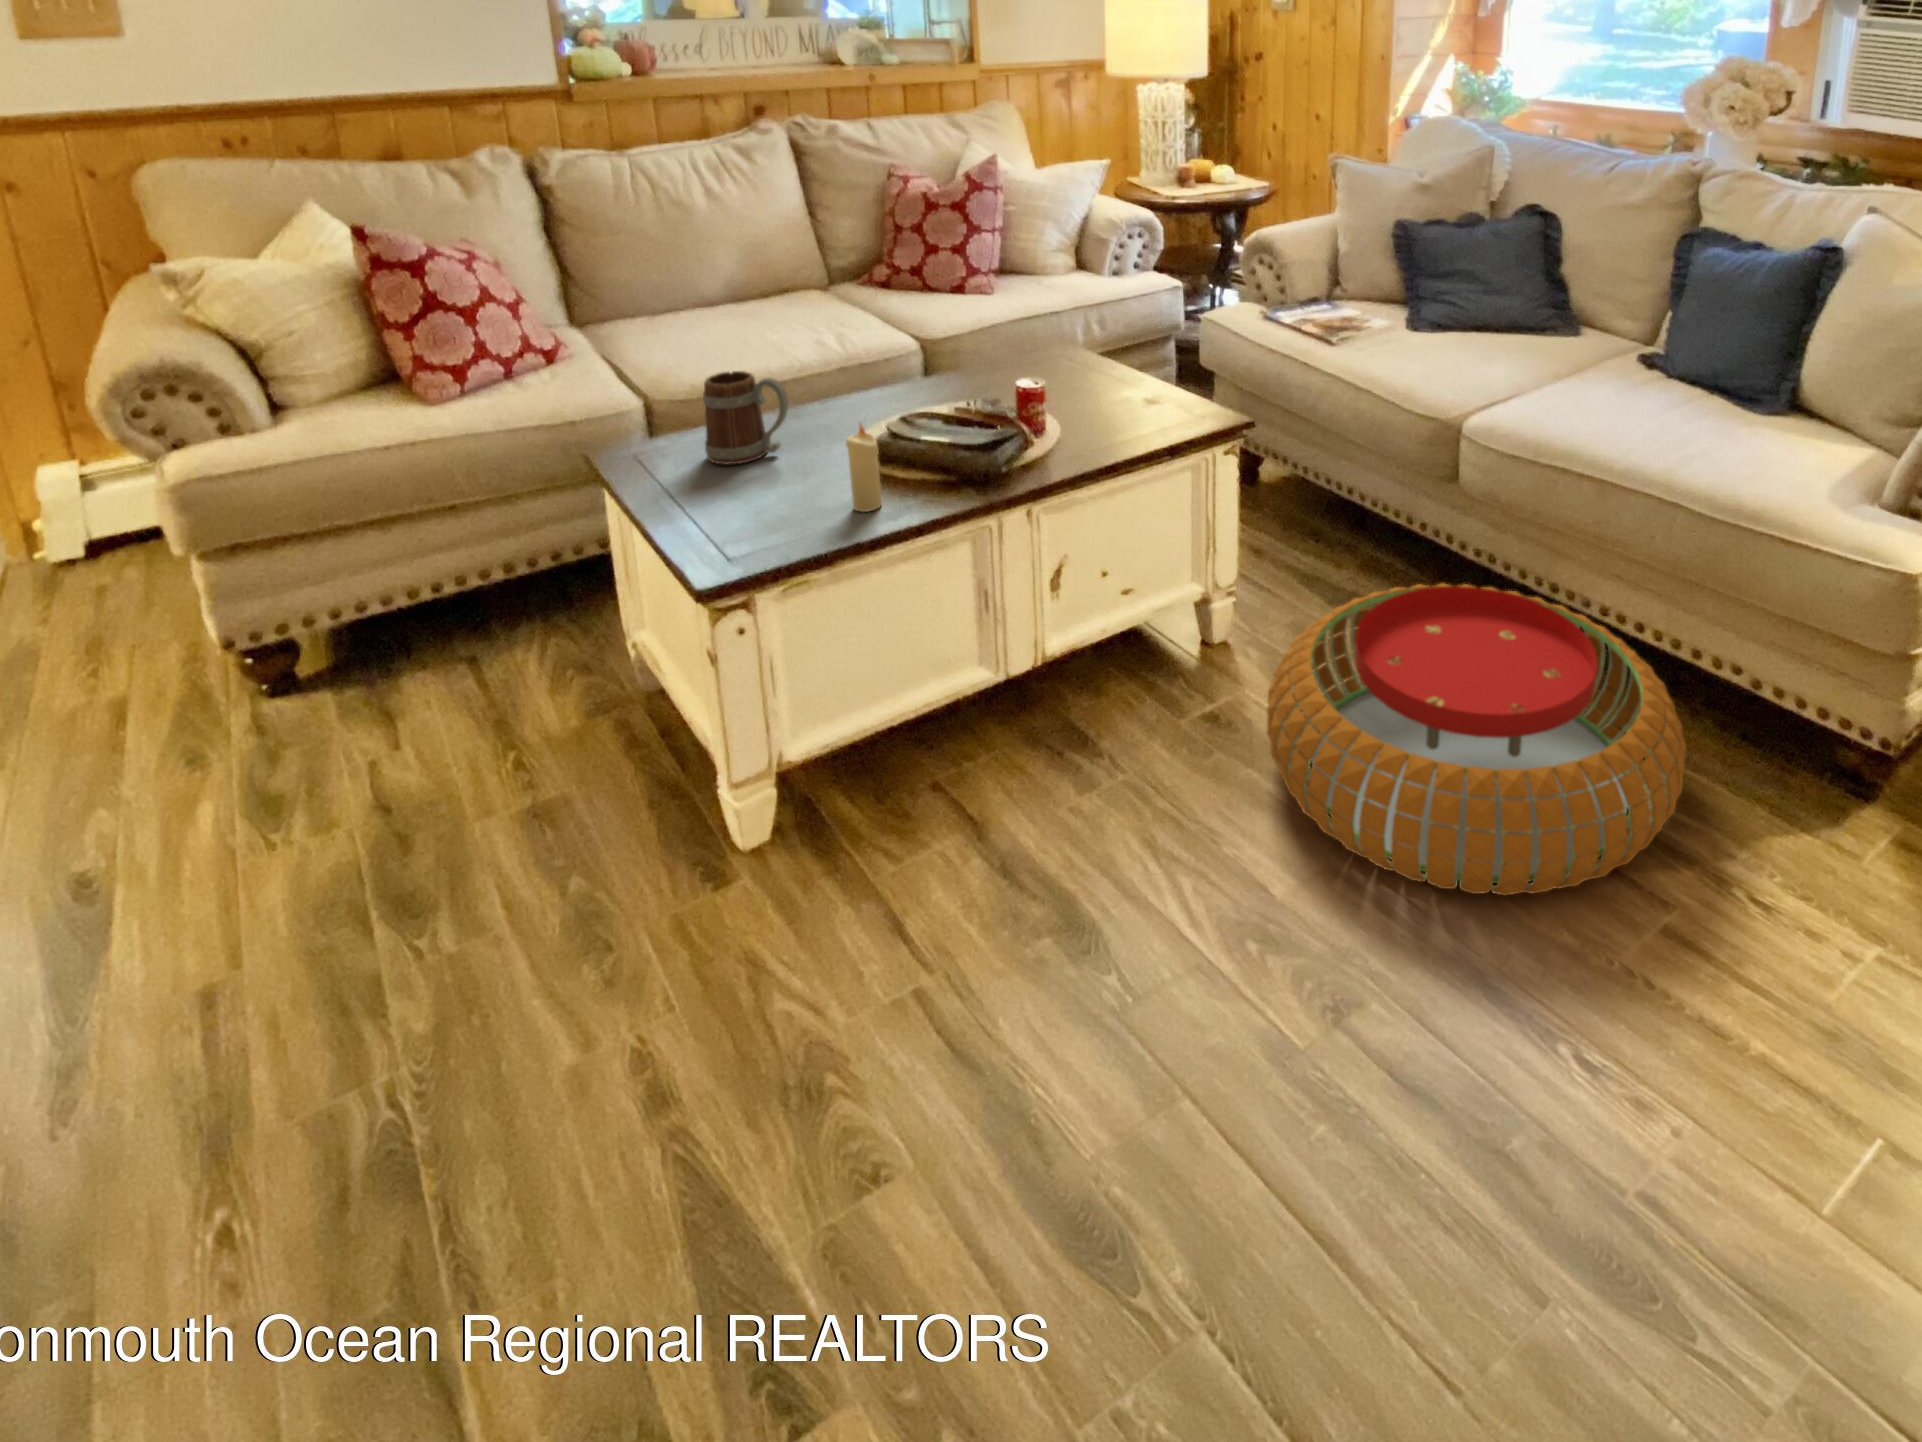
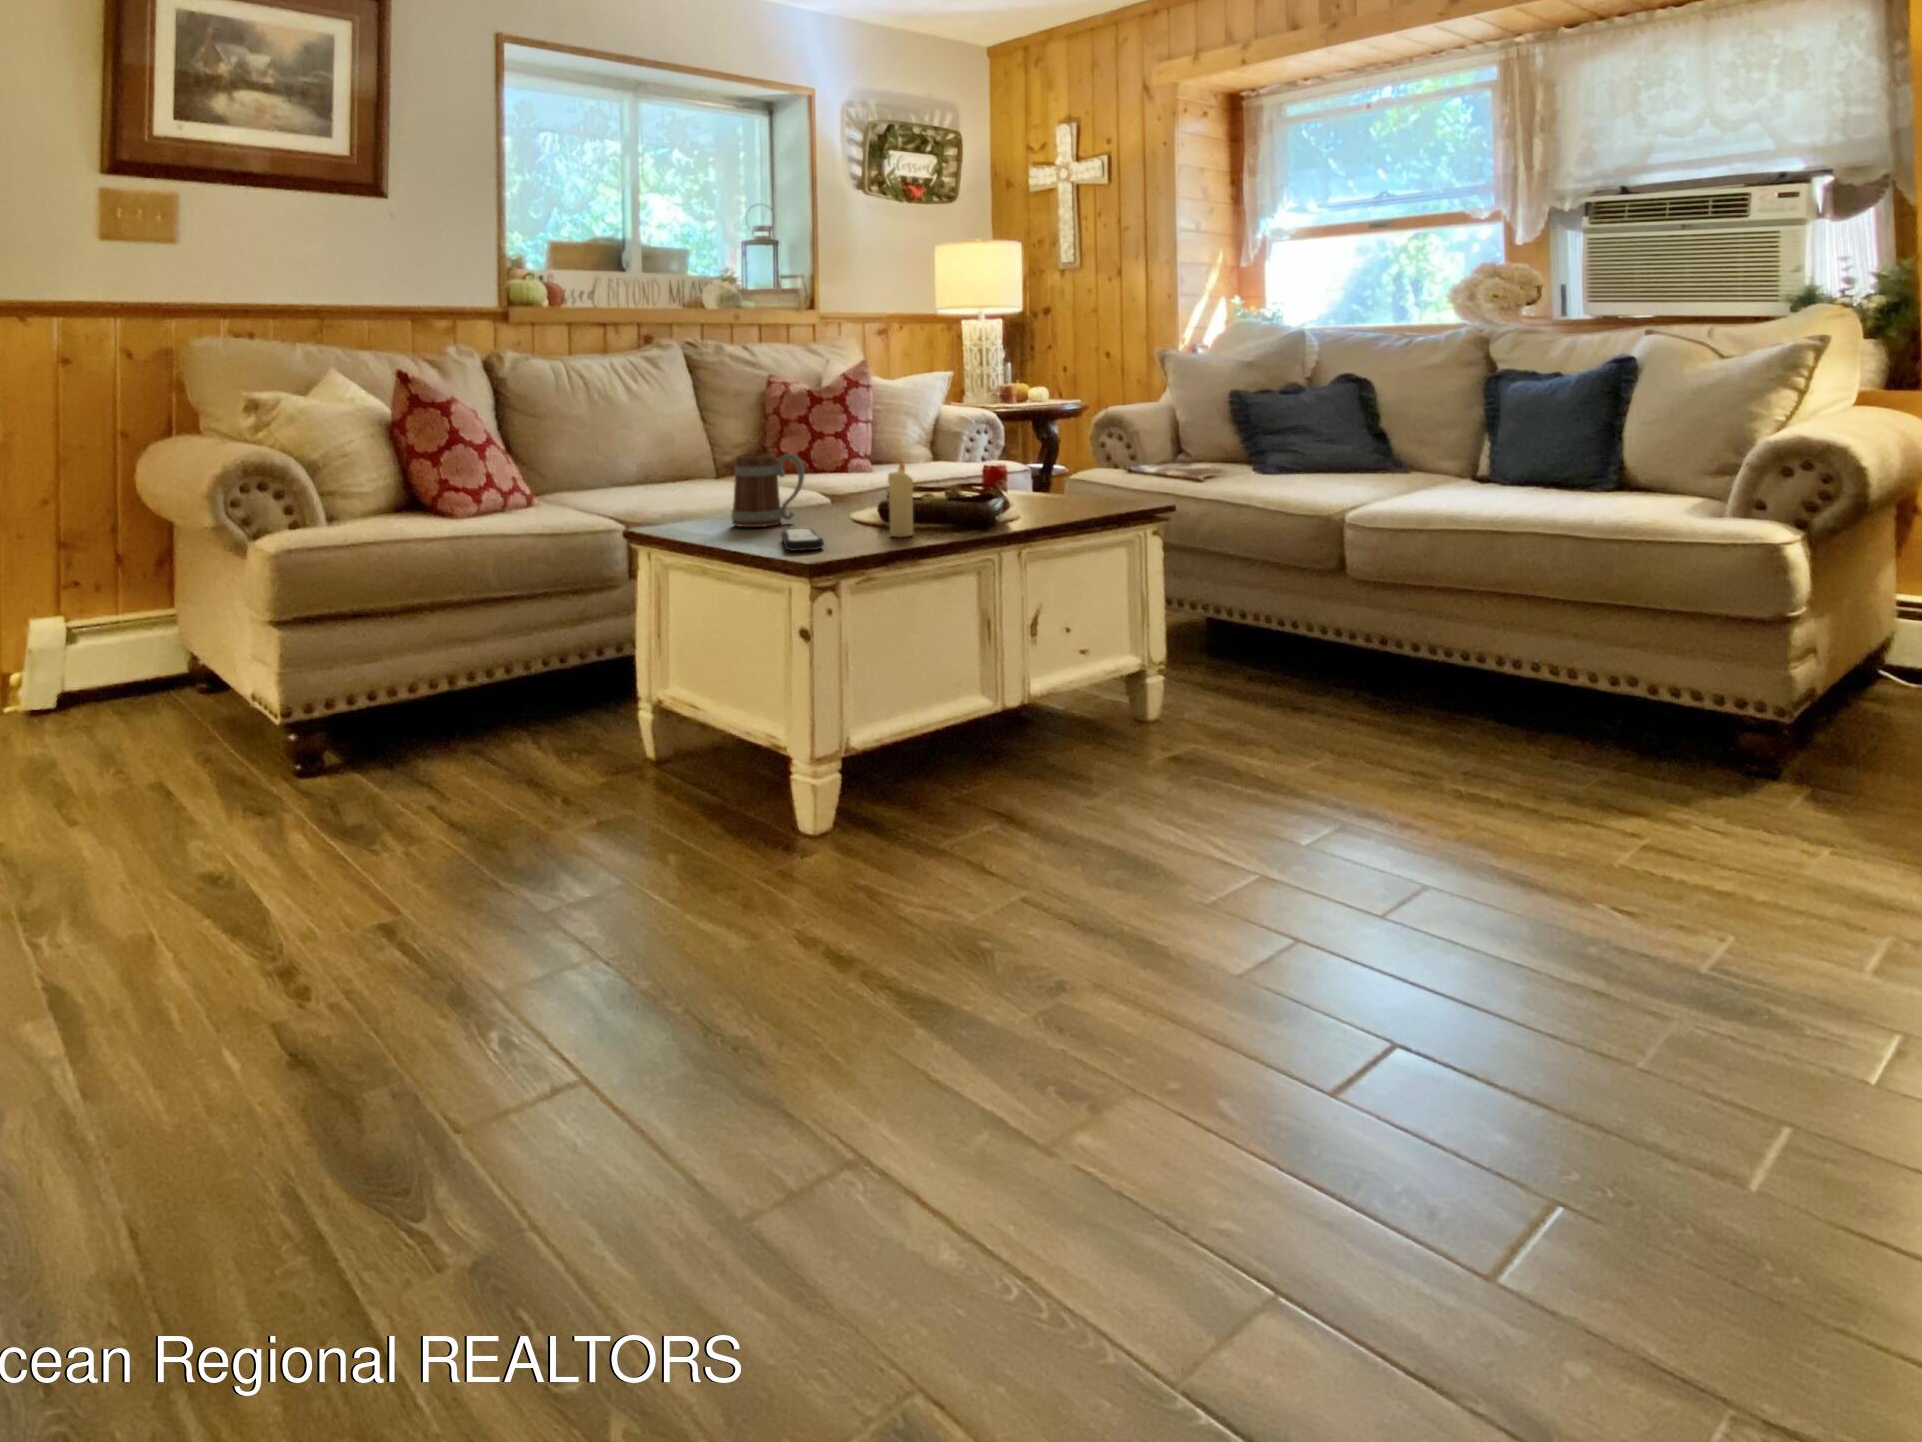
remote control: none [711,487,773,539] -> present [781,528,824,551]
pouf: present [1266,583,1686,895] -> none [1238,623,1629,834]

